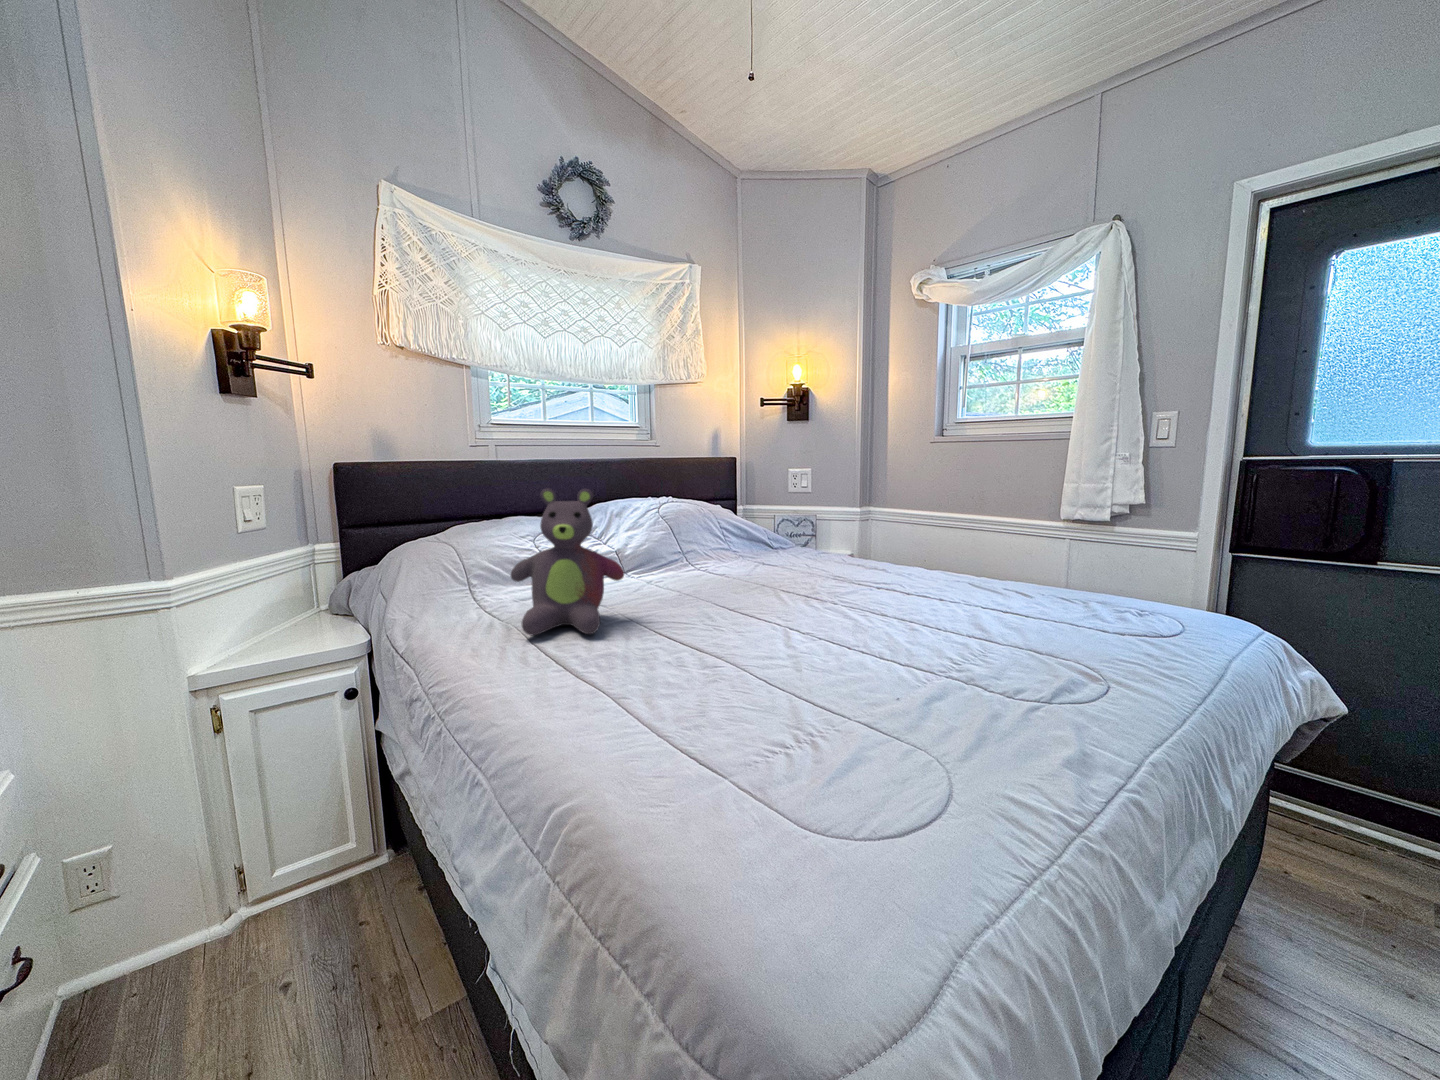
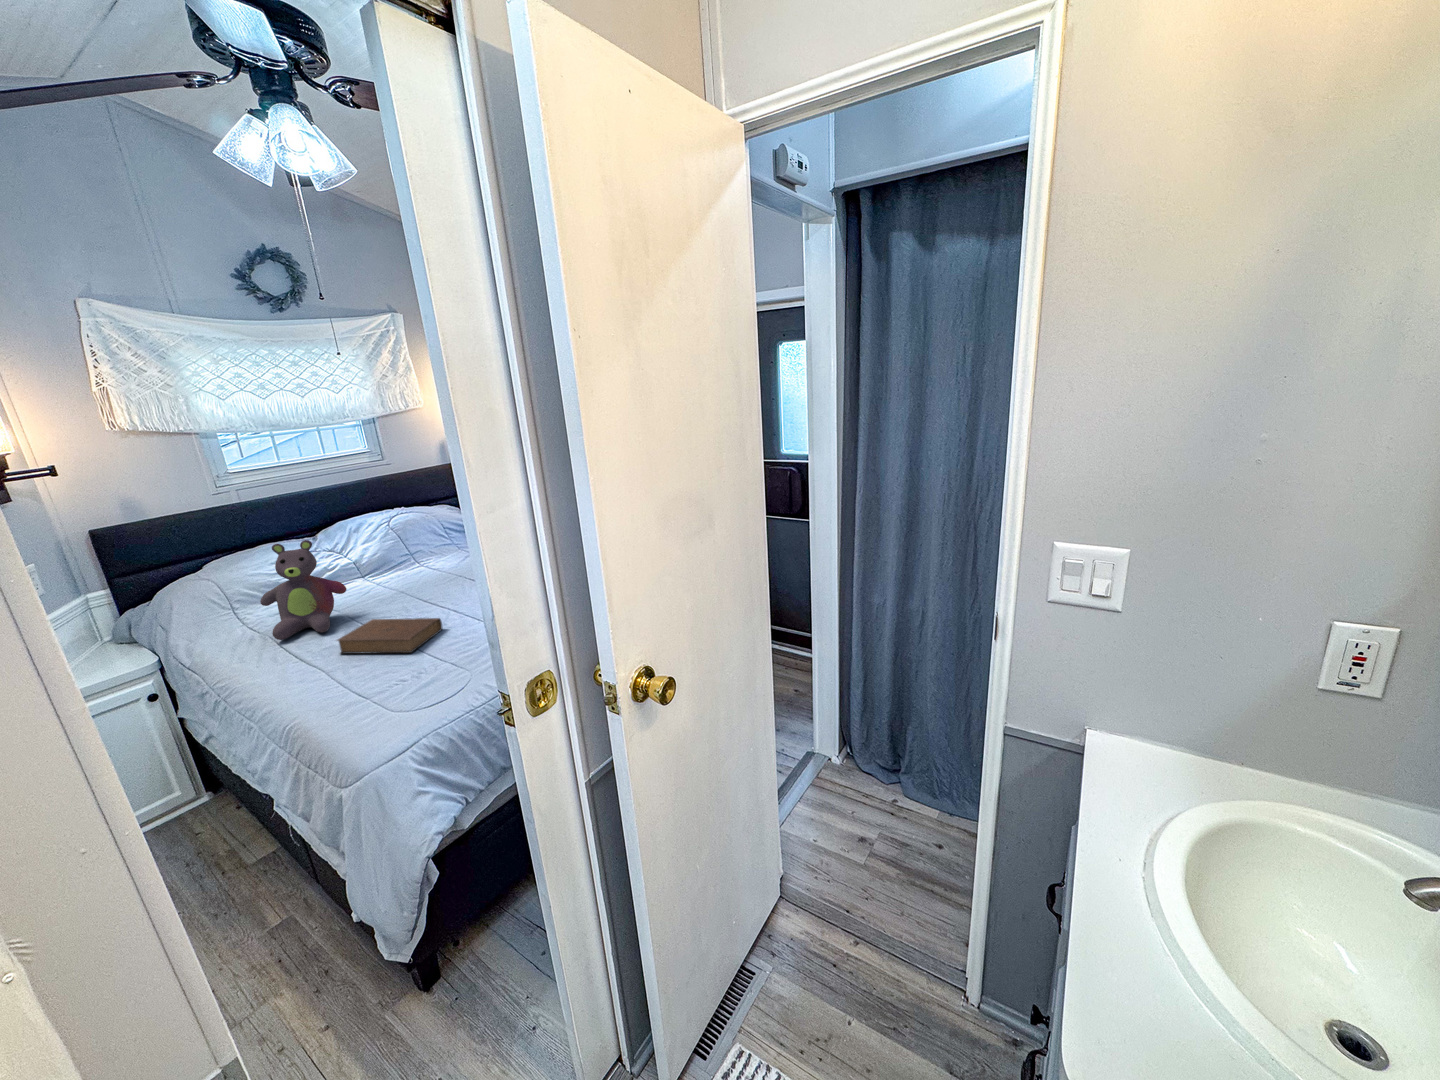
book: none [622,624,783,692] -> present [338,618,442,654]

